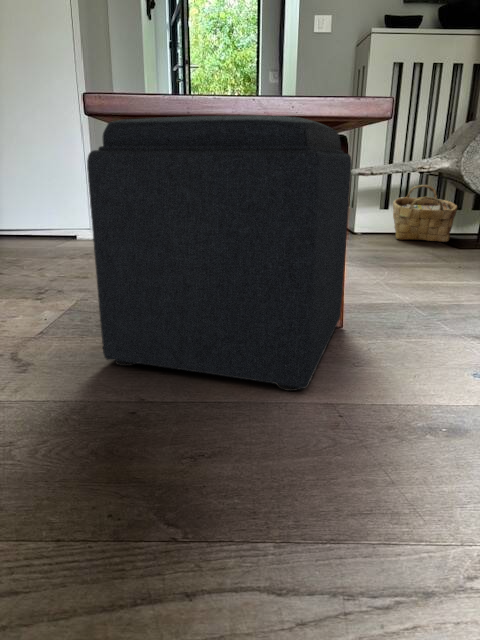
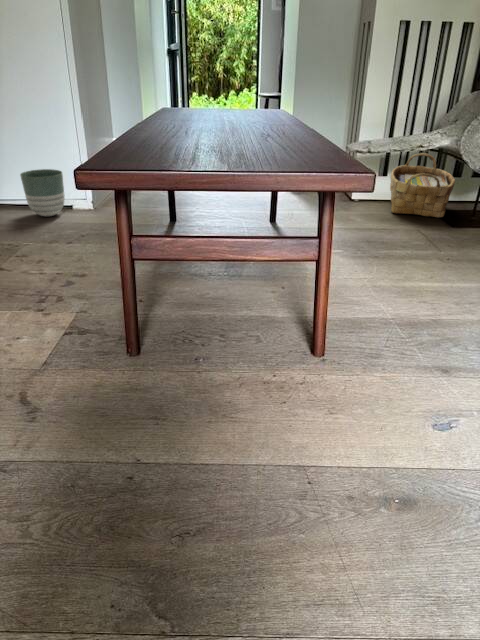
ottoman: present [87,116,352,391] -> none [80,172,337,449]
planter: none [27,198,69,242] -> present [20,169,65,216]

